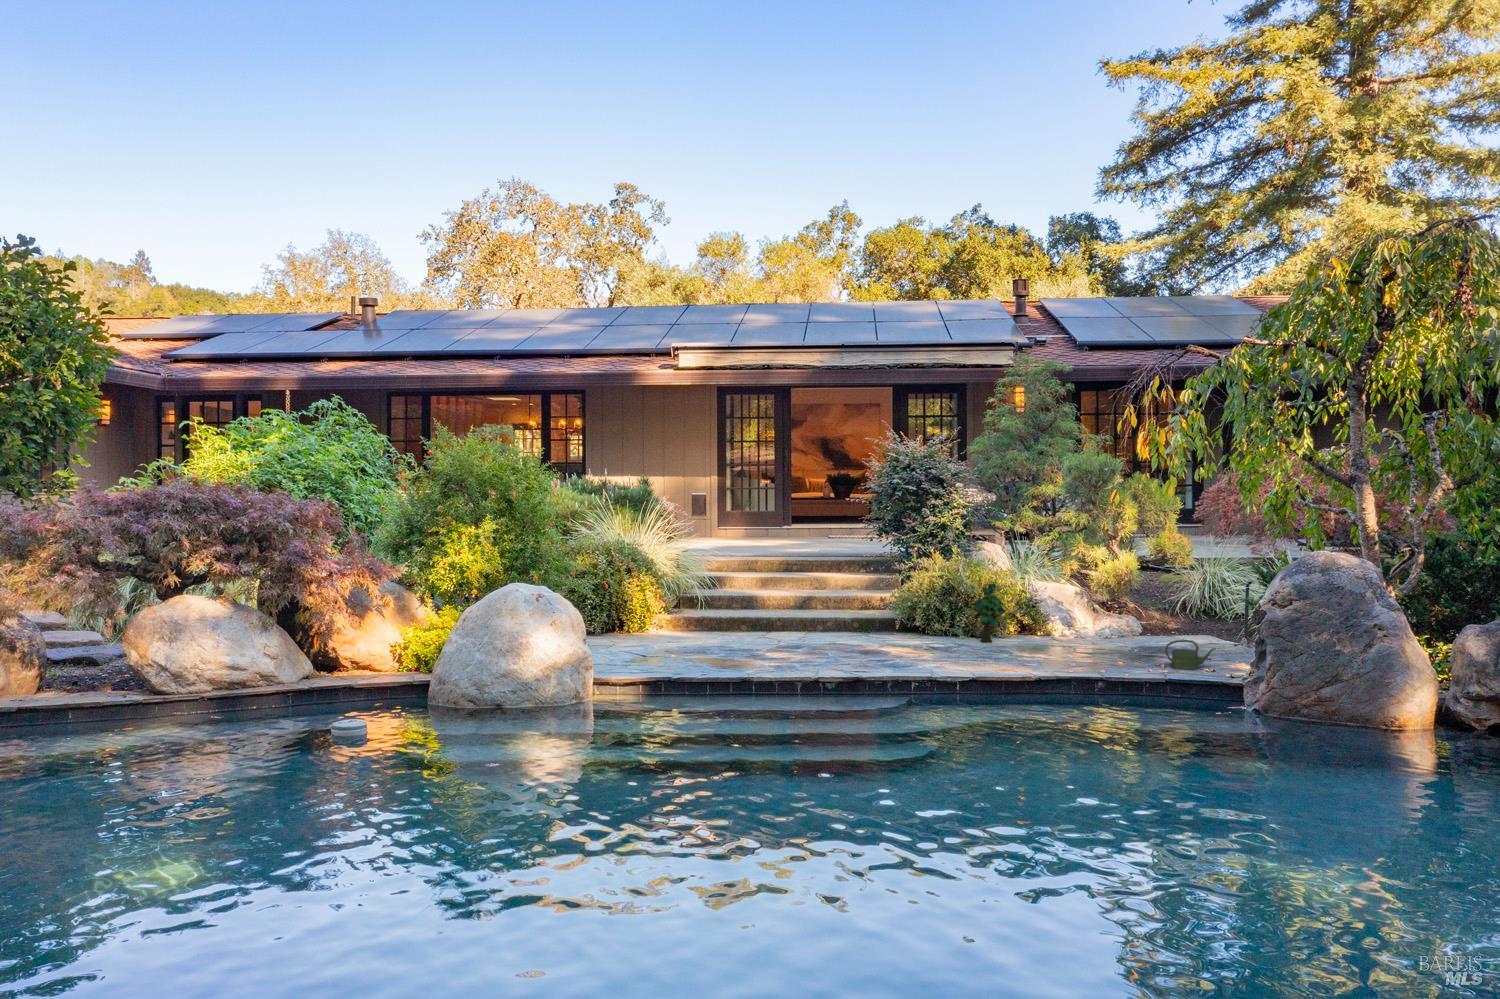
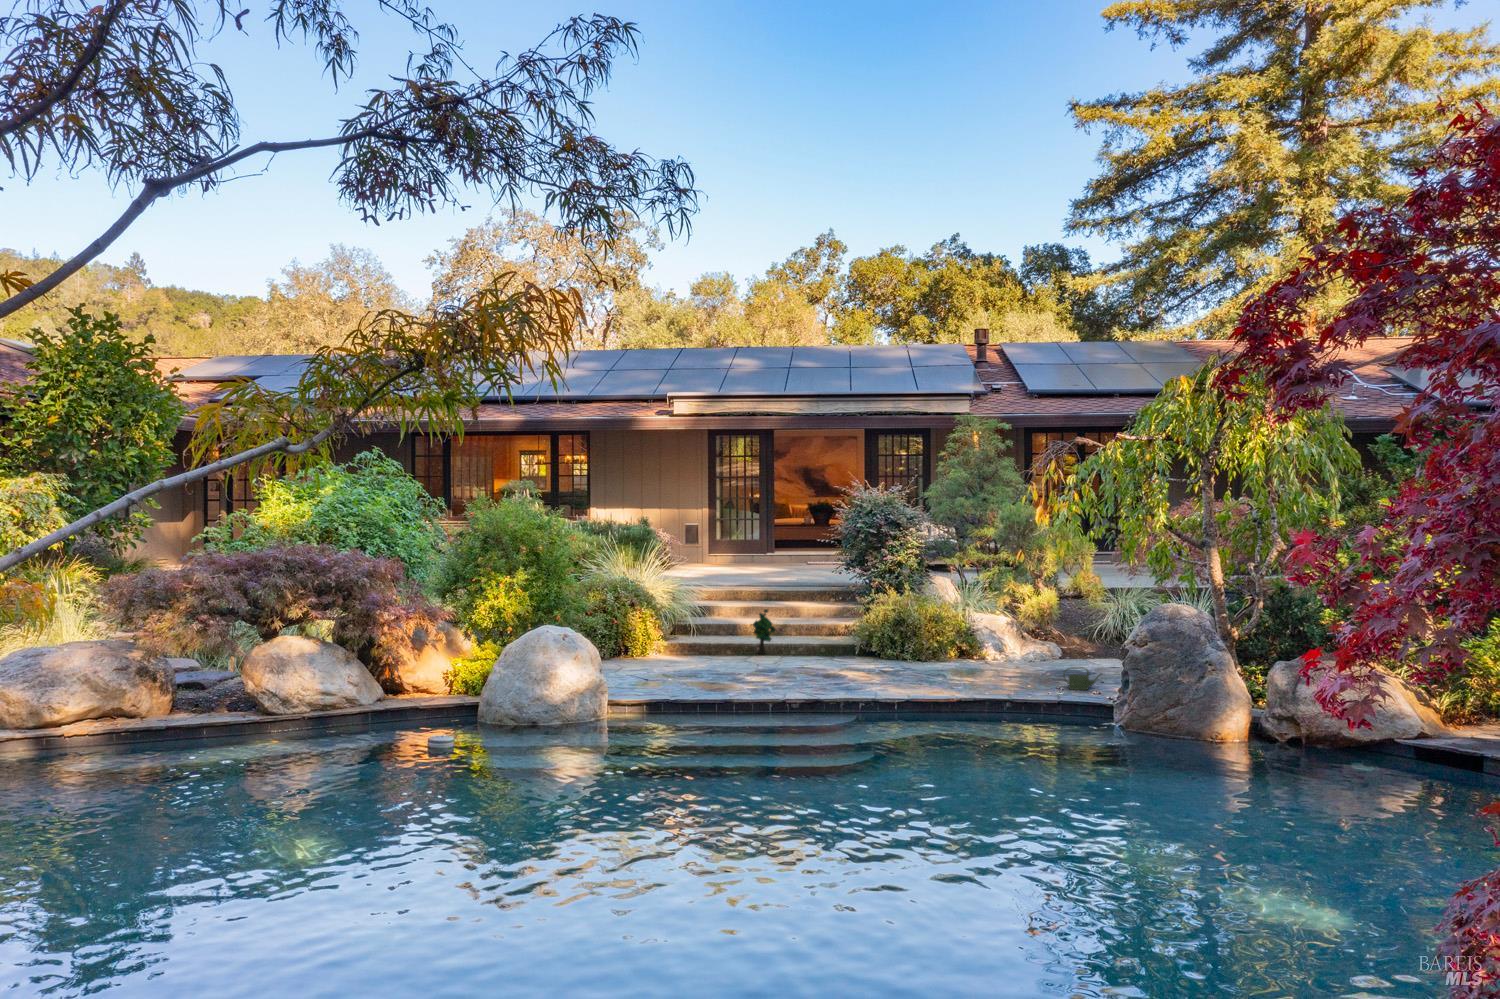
decorative plant: present [971,584,1005,642] -> present [751,609,776,654]

